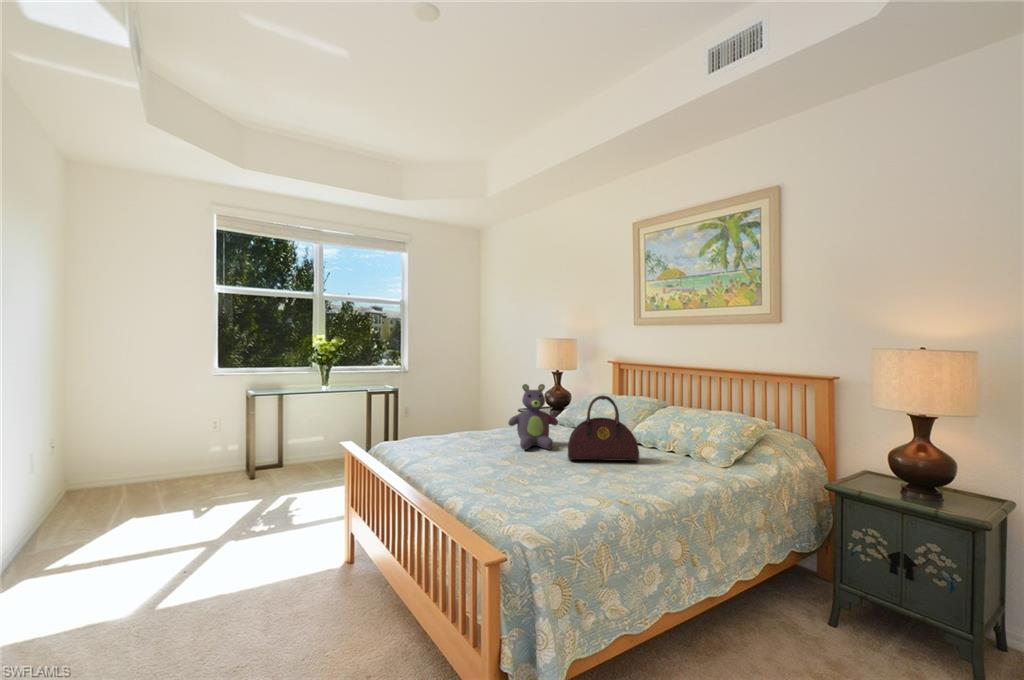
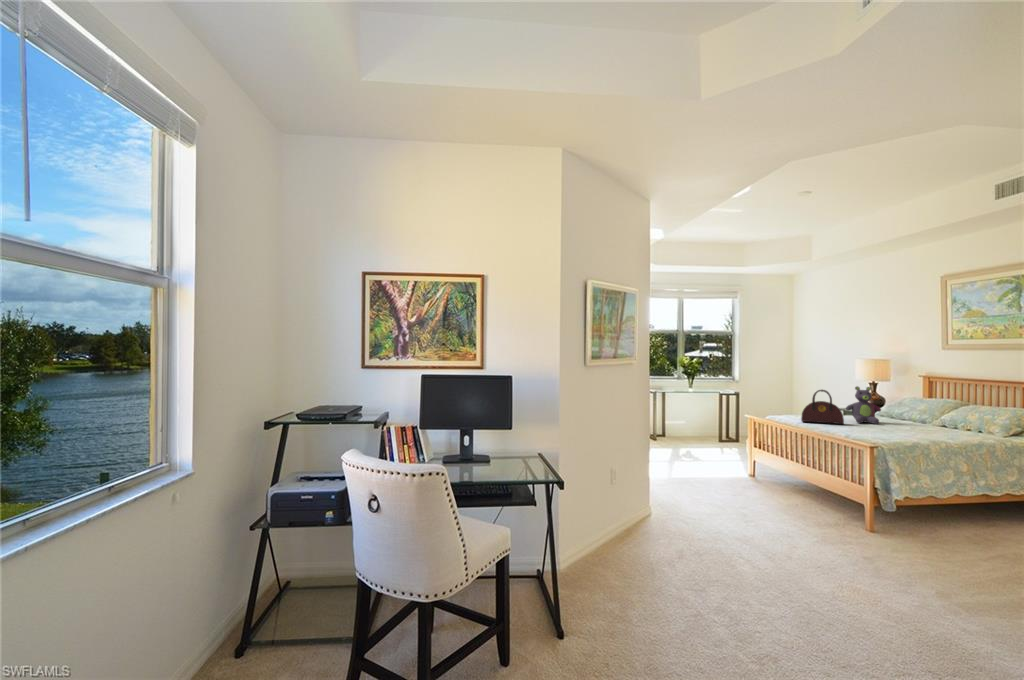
handbag: present [568,395,639,461] -> present [801,390,844,424]

